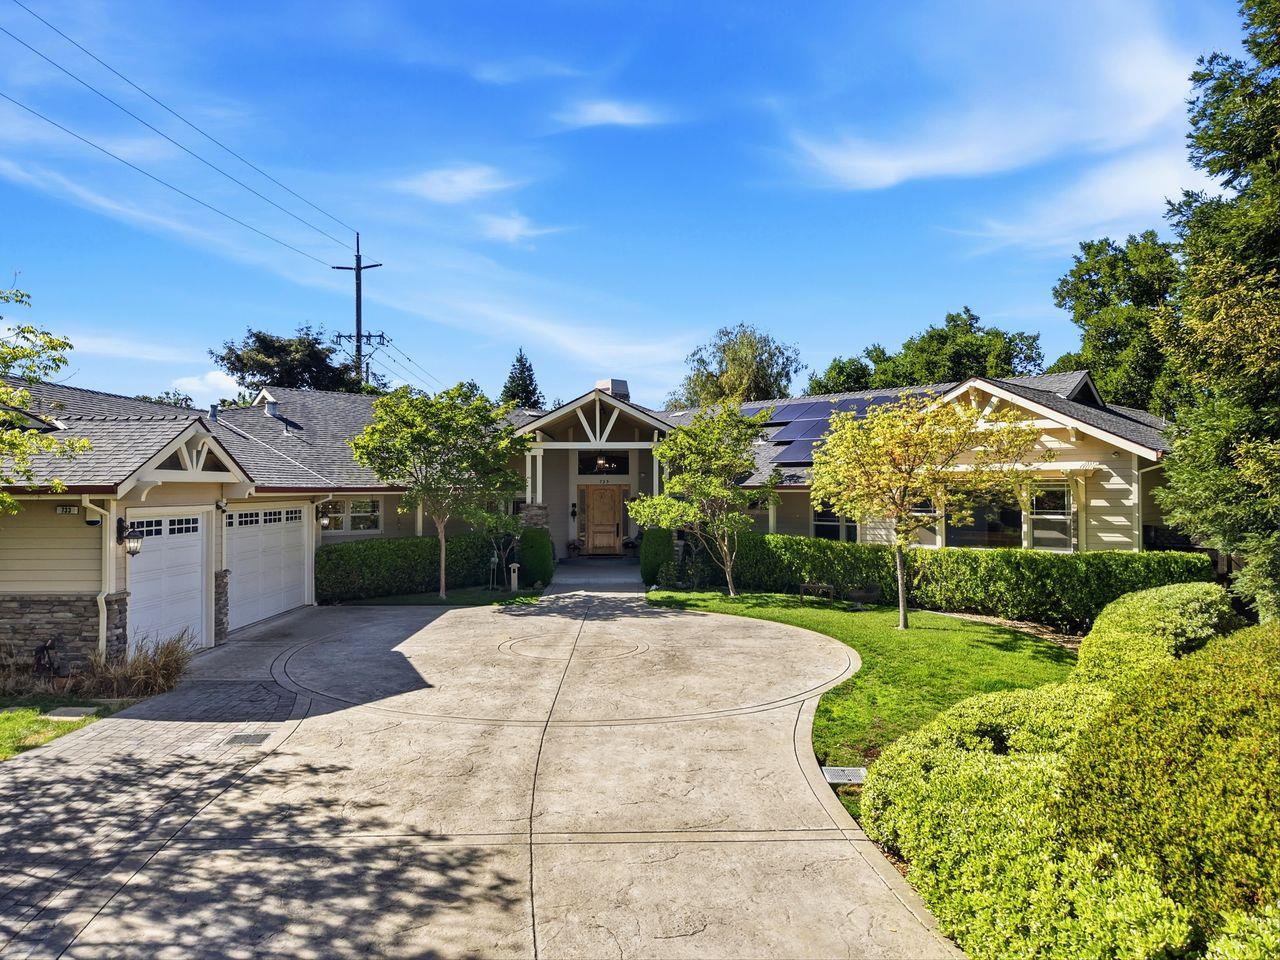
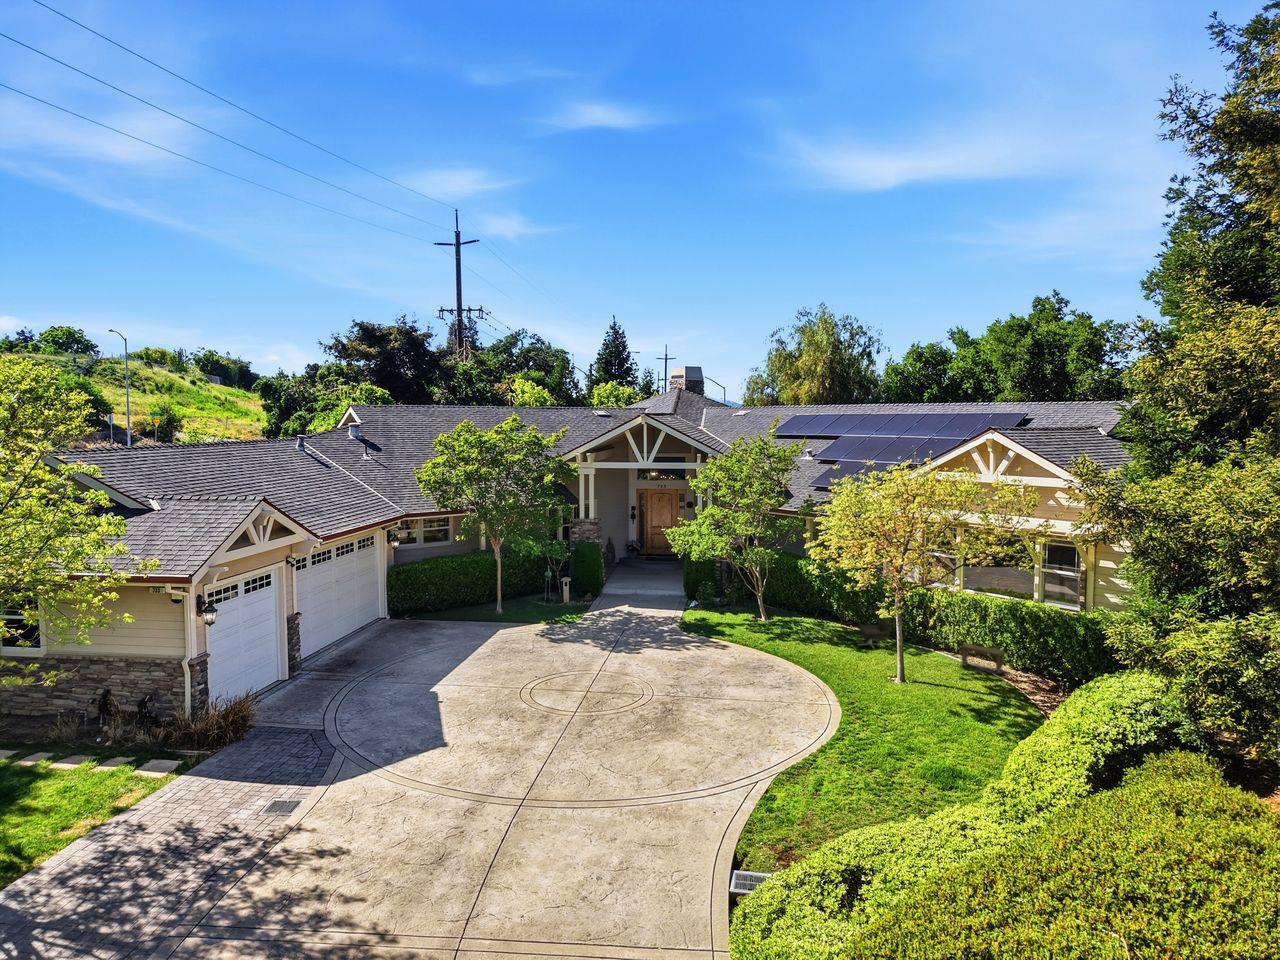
bench: present [800,584,833,605] -> present [961,643,1004,674]

